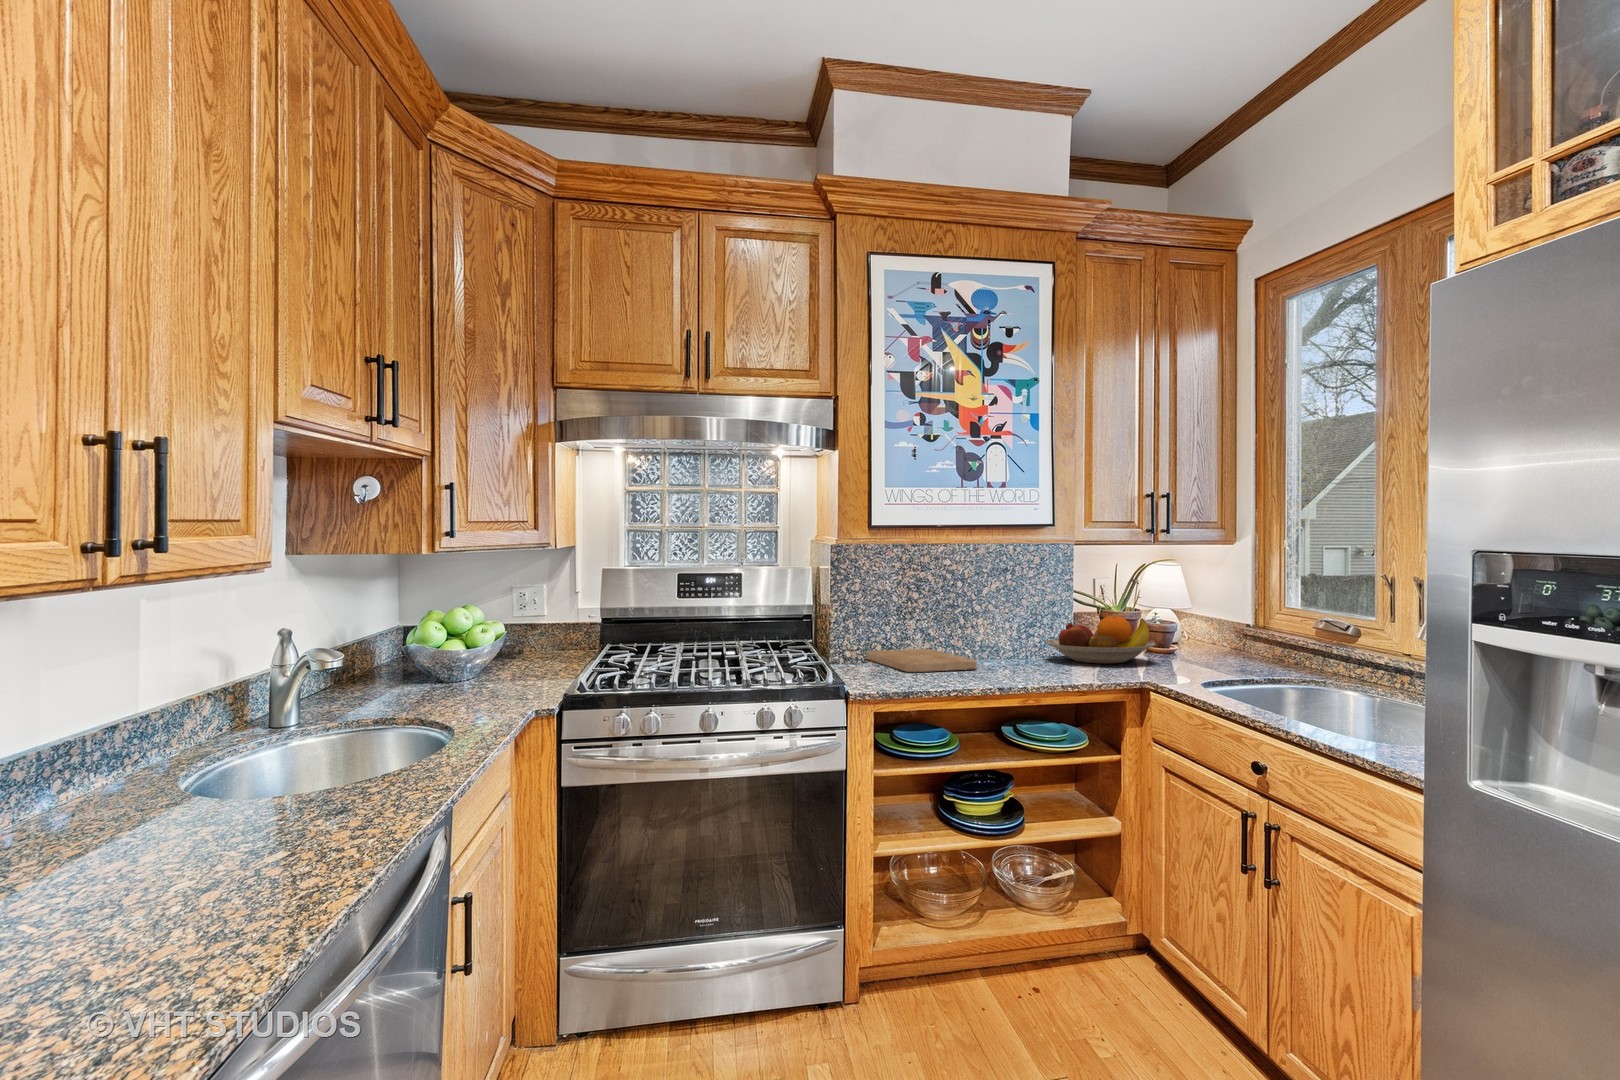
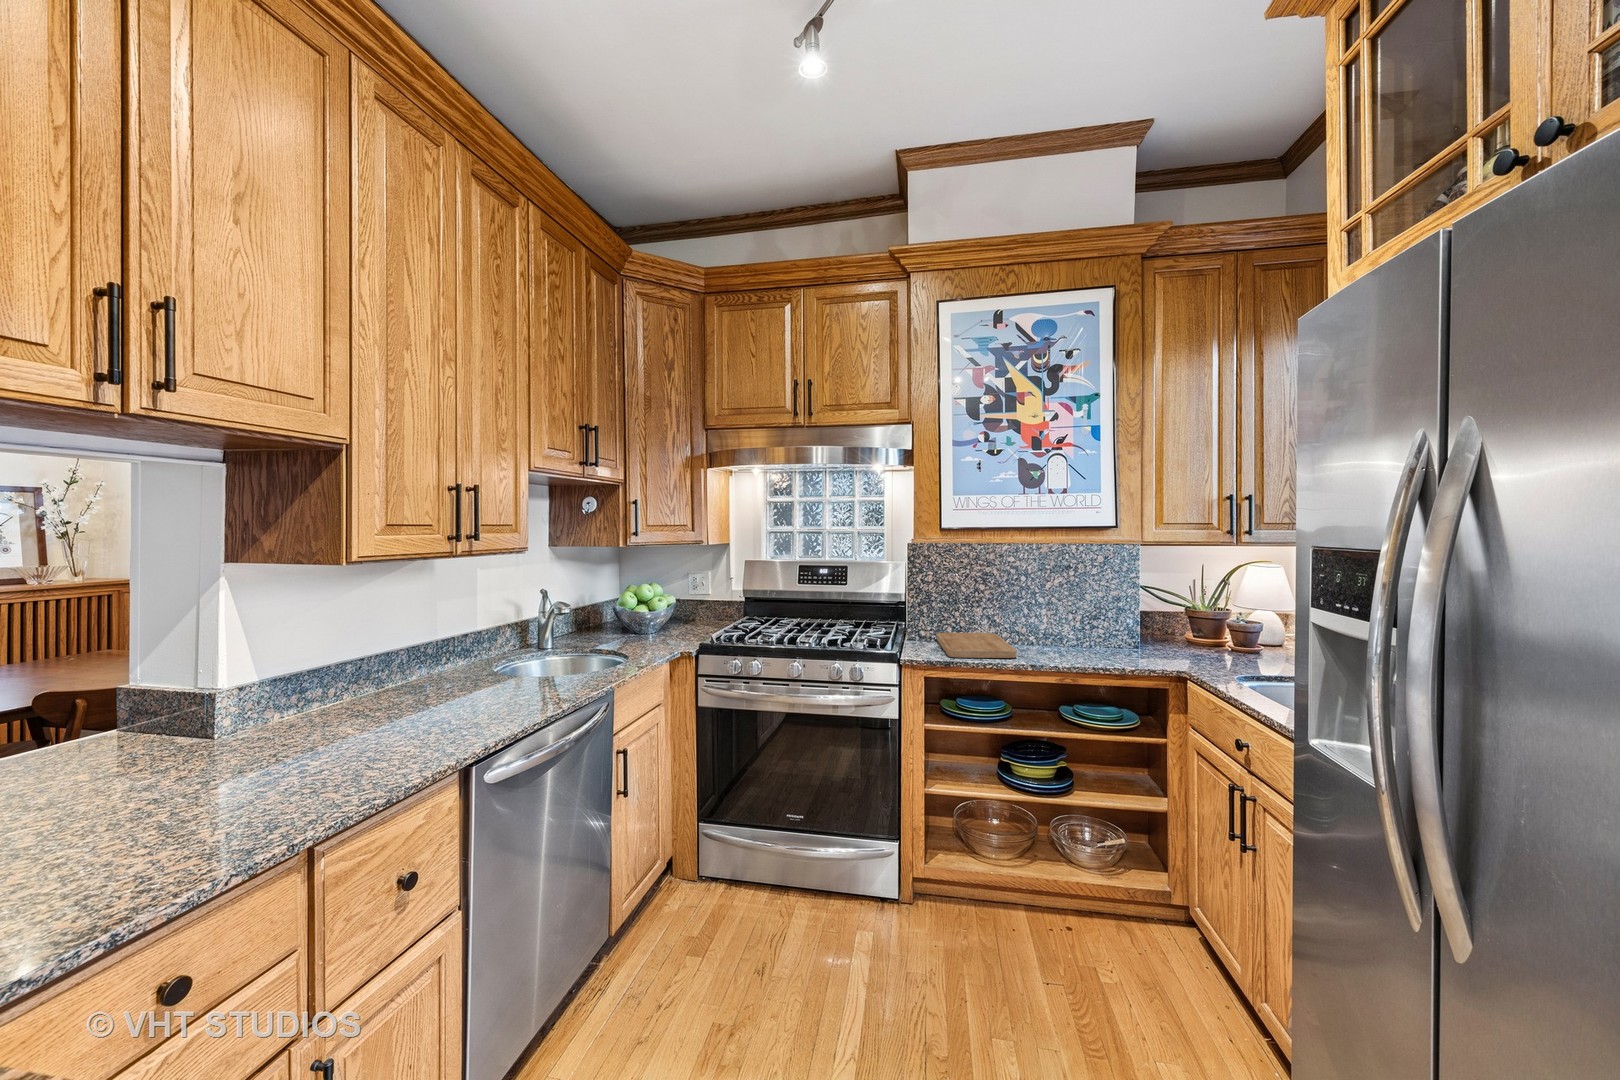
fruit bowl: present [1046,616,1156,664] -> none [1097,616,1205,660]

